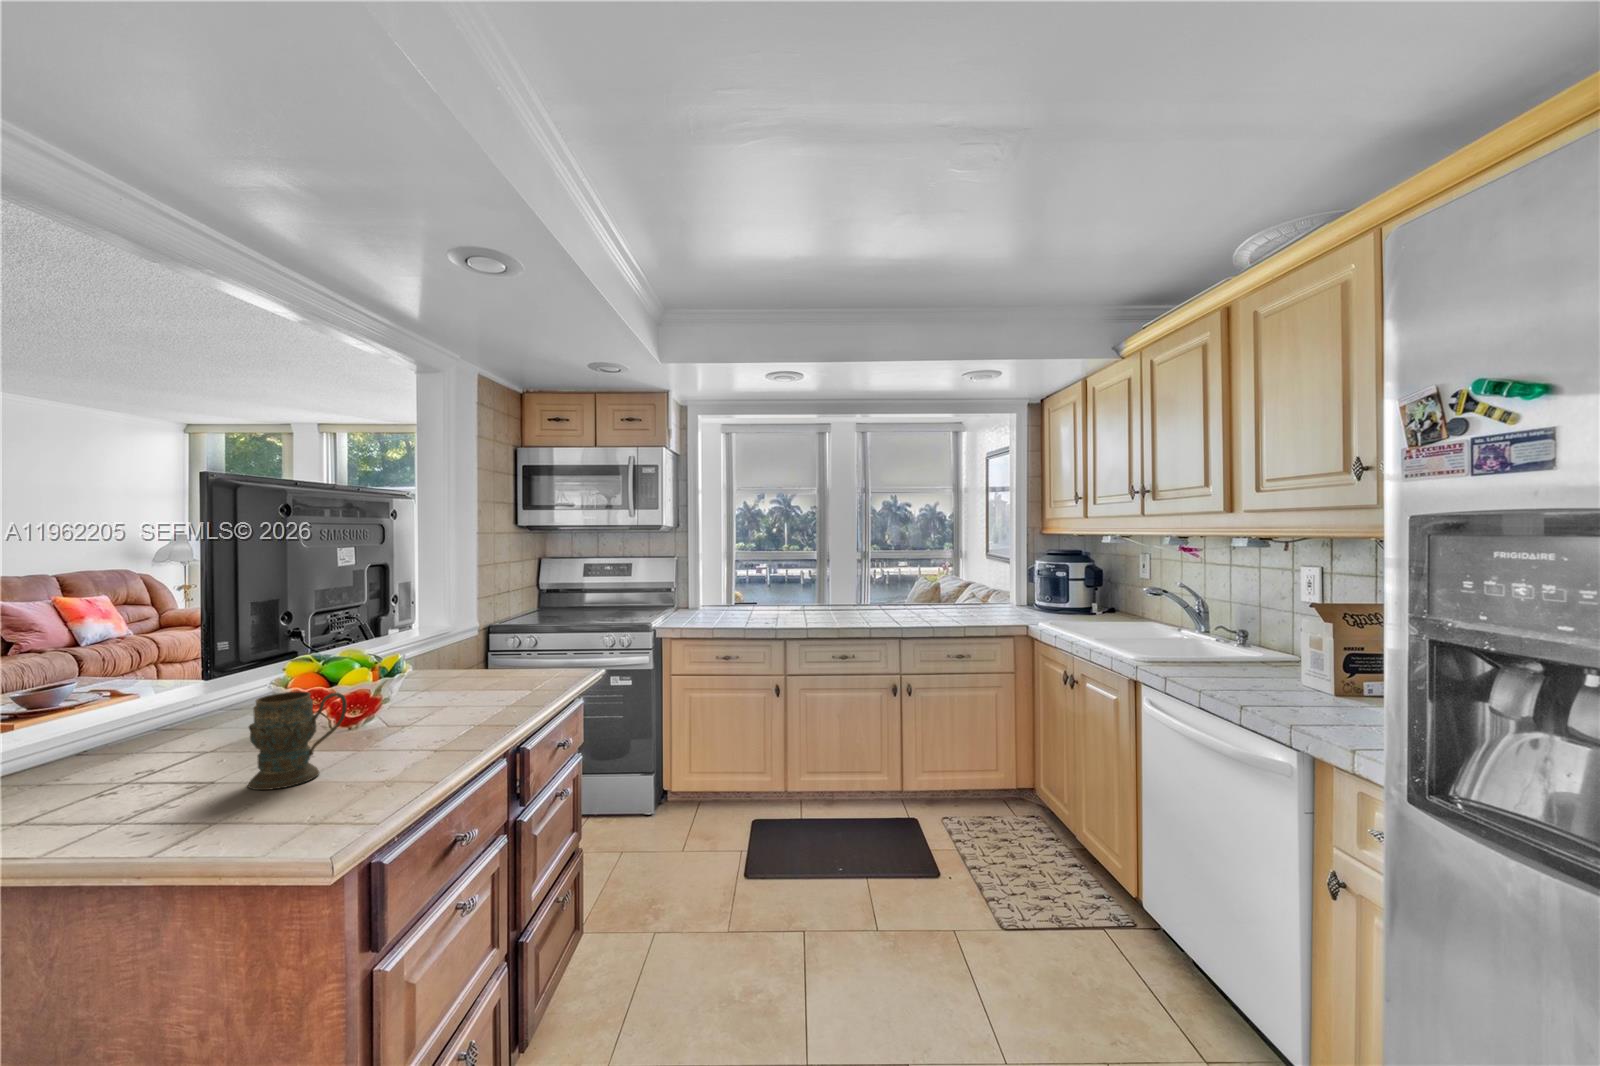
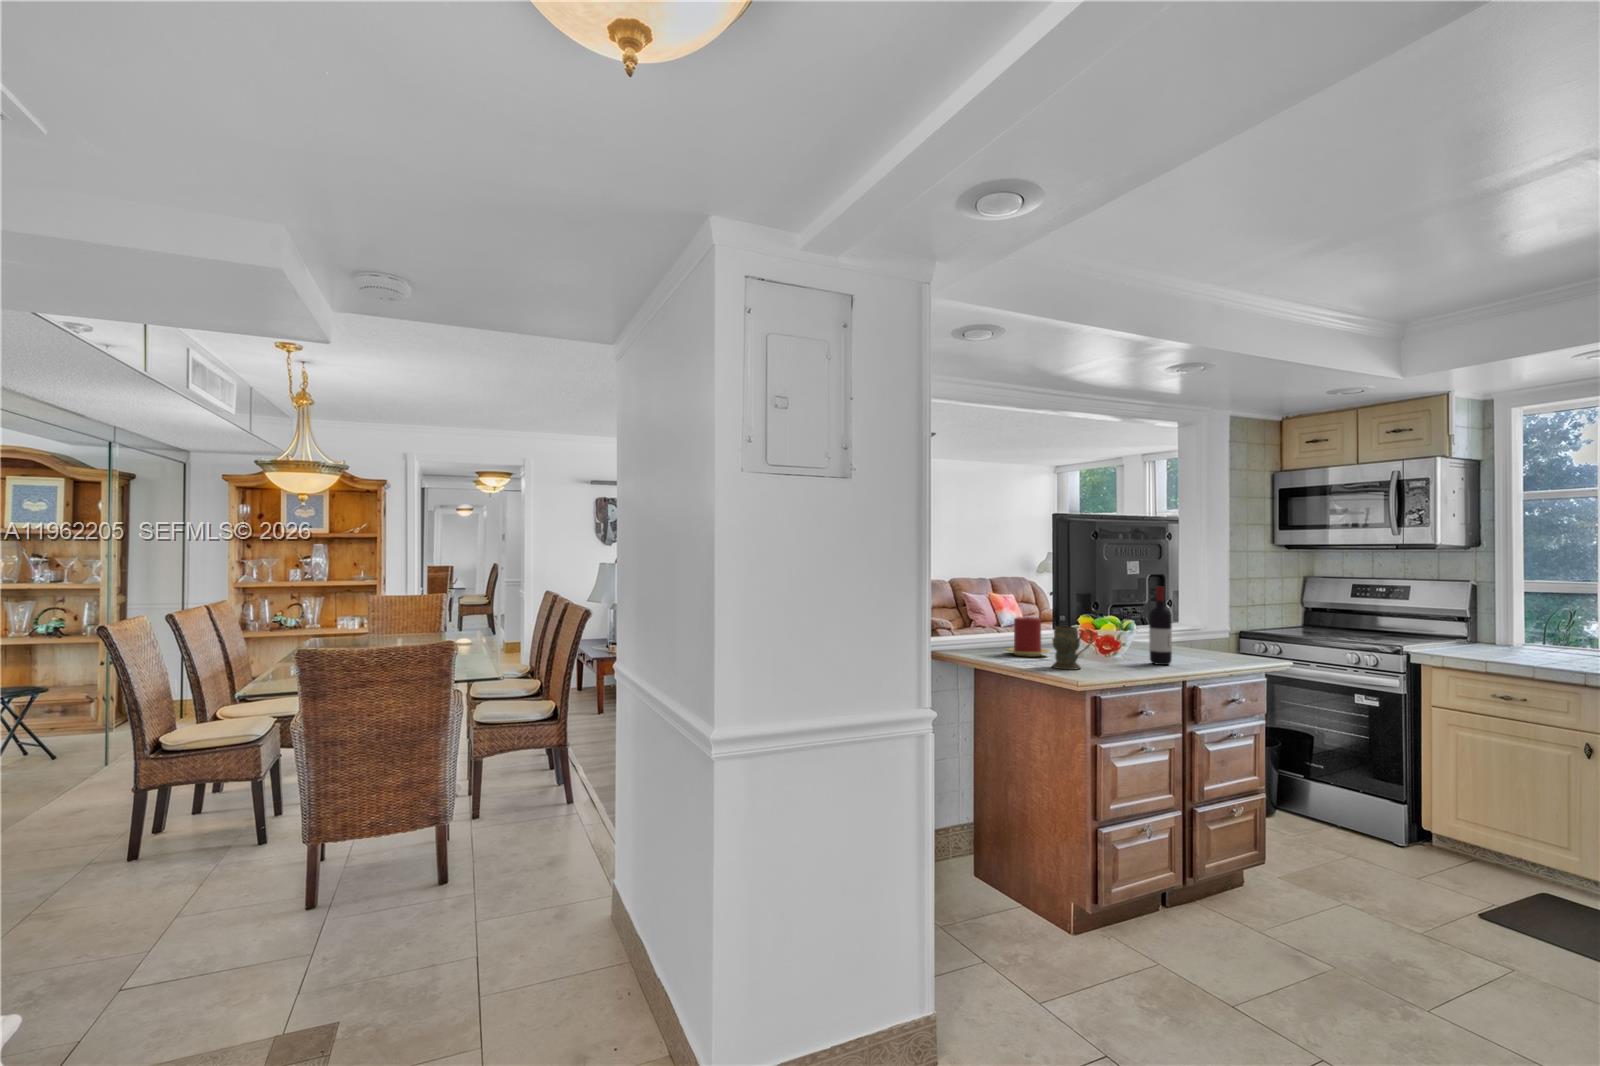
wine bottle: none [430,593,467,717] -> present [1149,587,1172,665]
candle: none [108,674,231,763] -> present [1006,617,1050,656]

